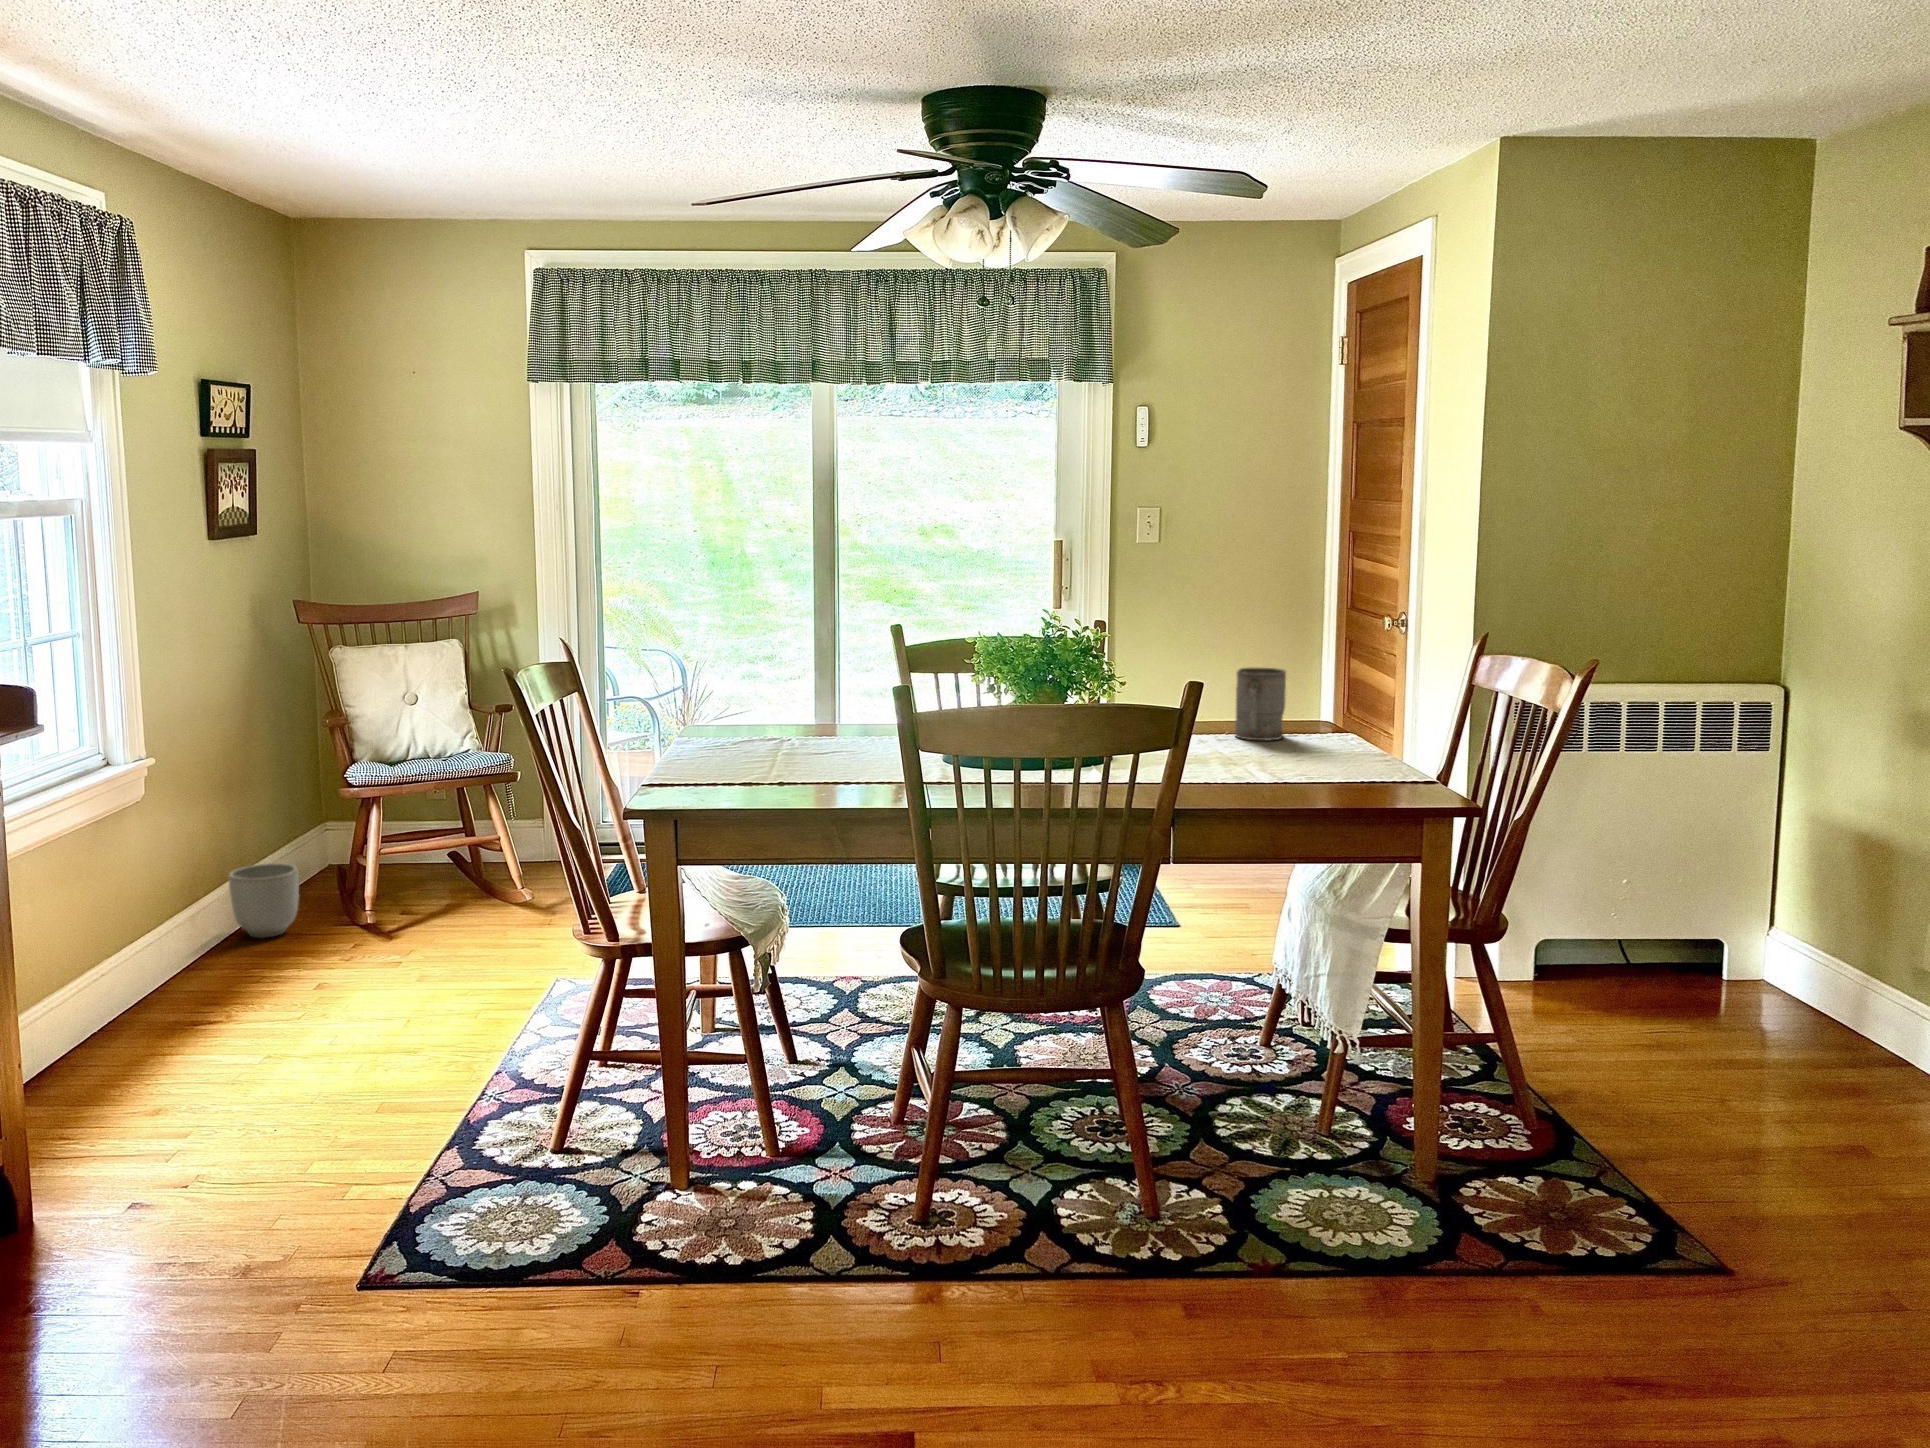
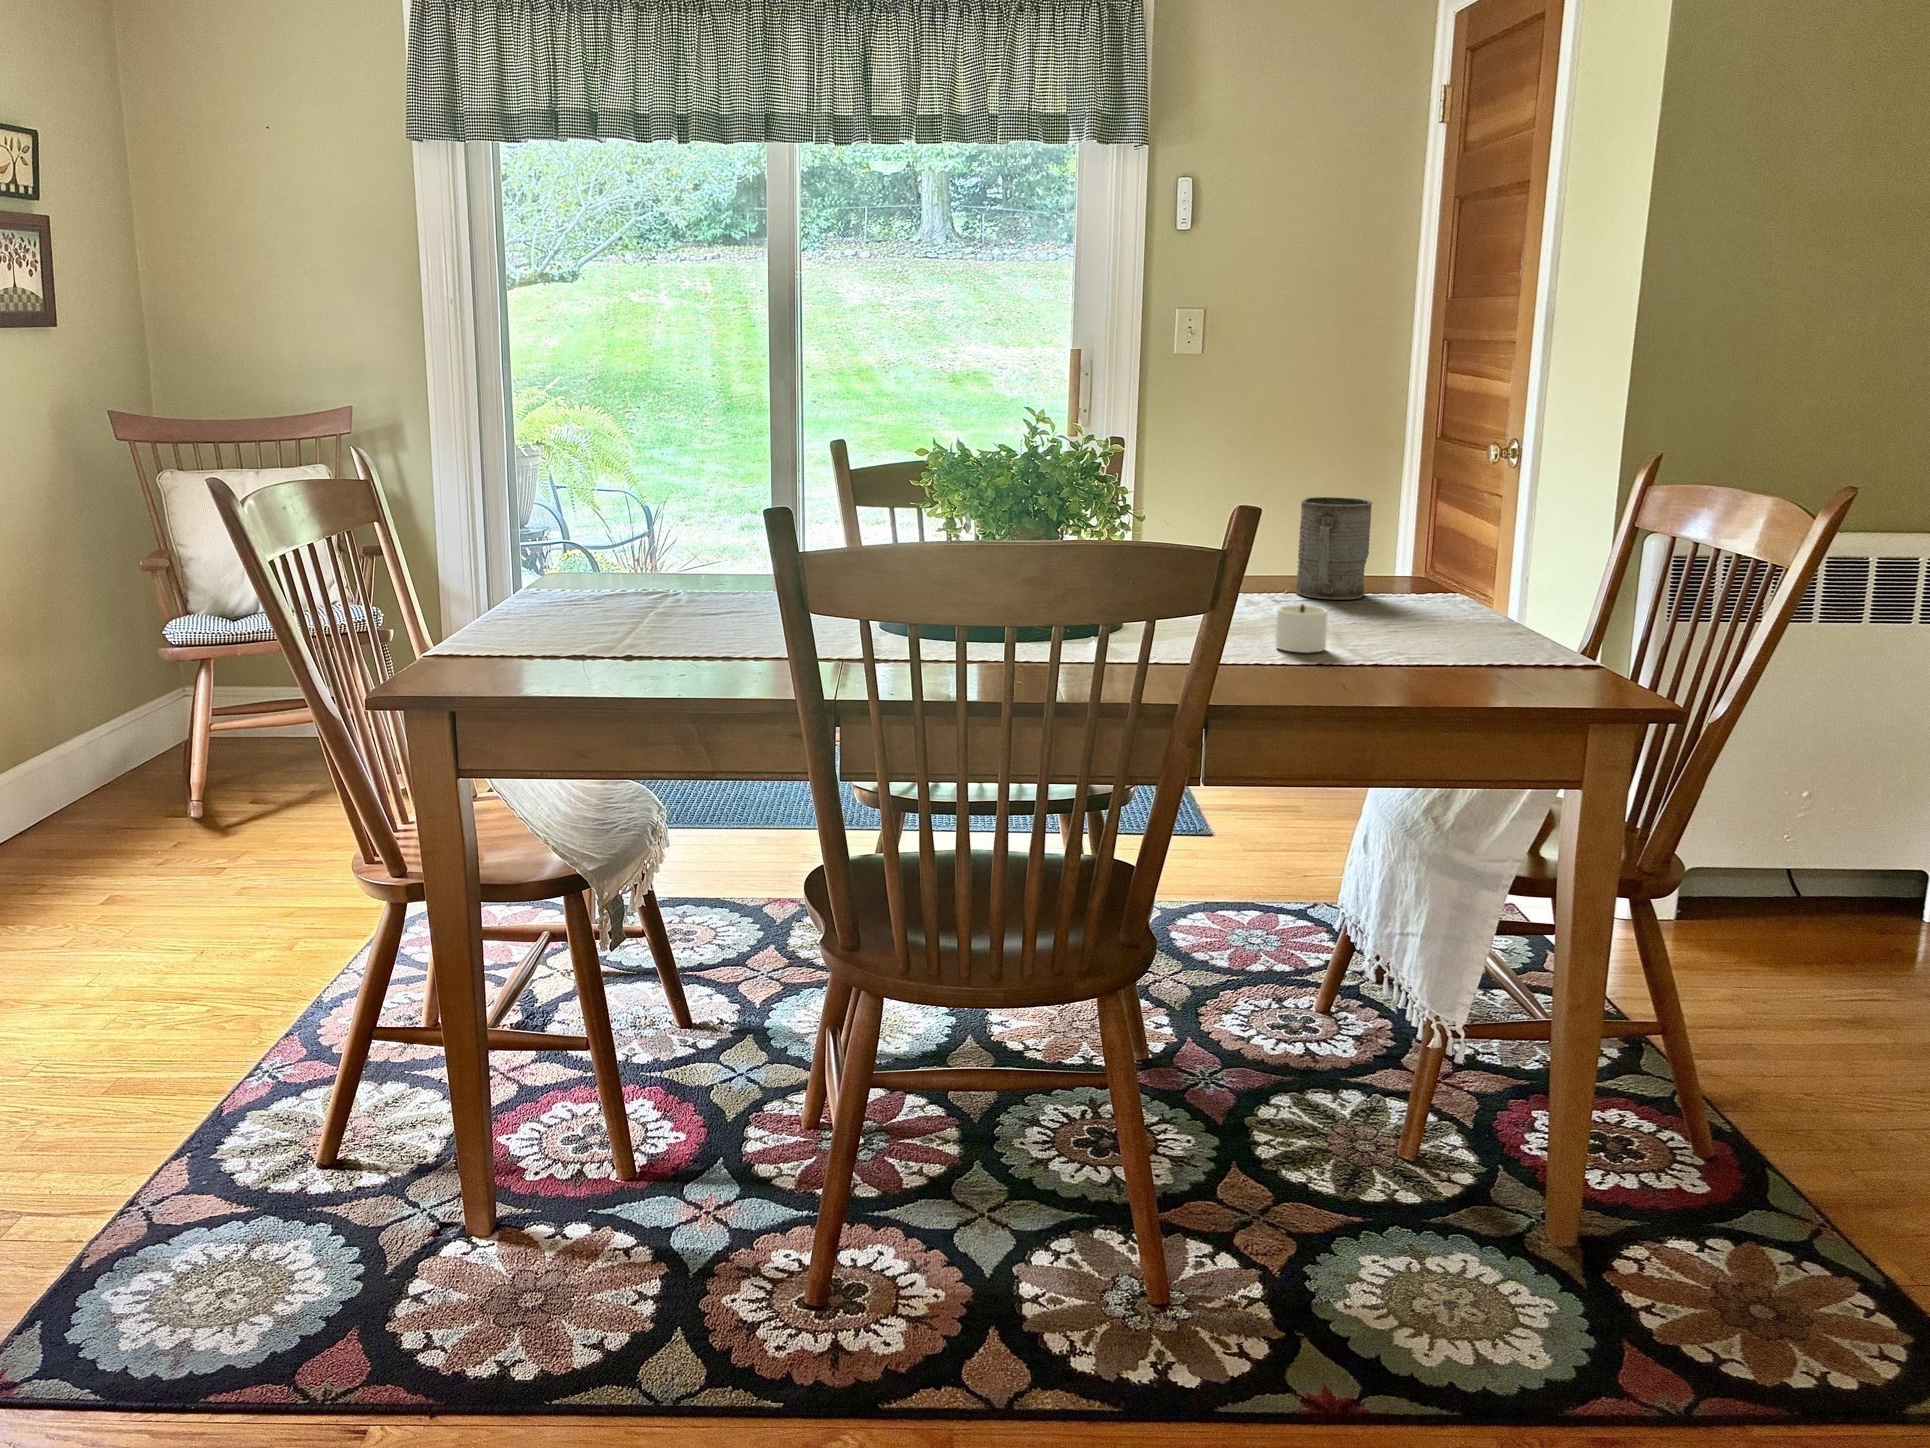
candle: none [1219,744,1270,777] -> present [1276,604,1328,653]
planter: present [228,863,299,938] -> none [24,737,117,829]

